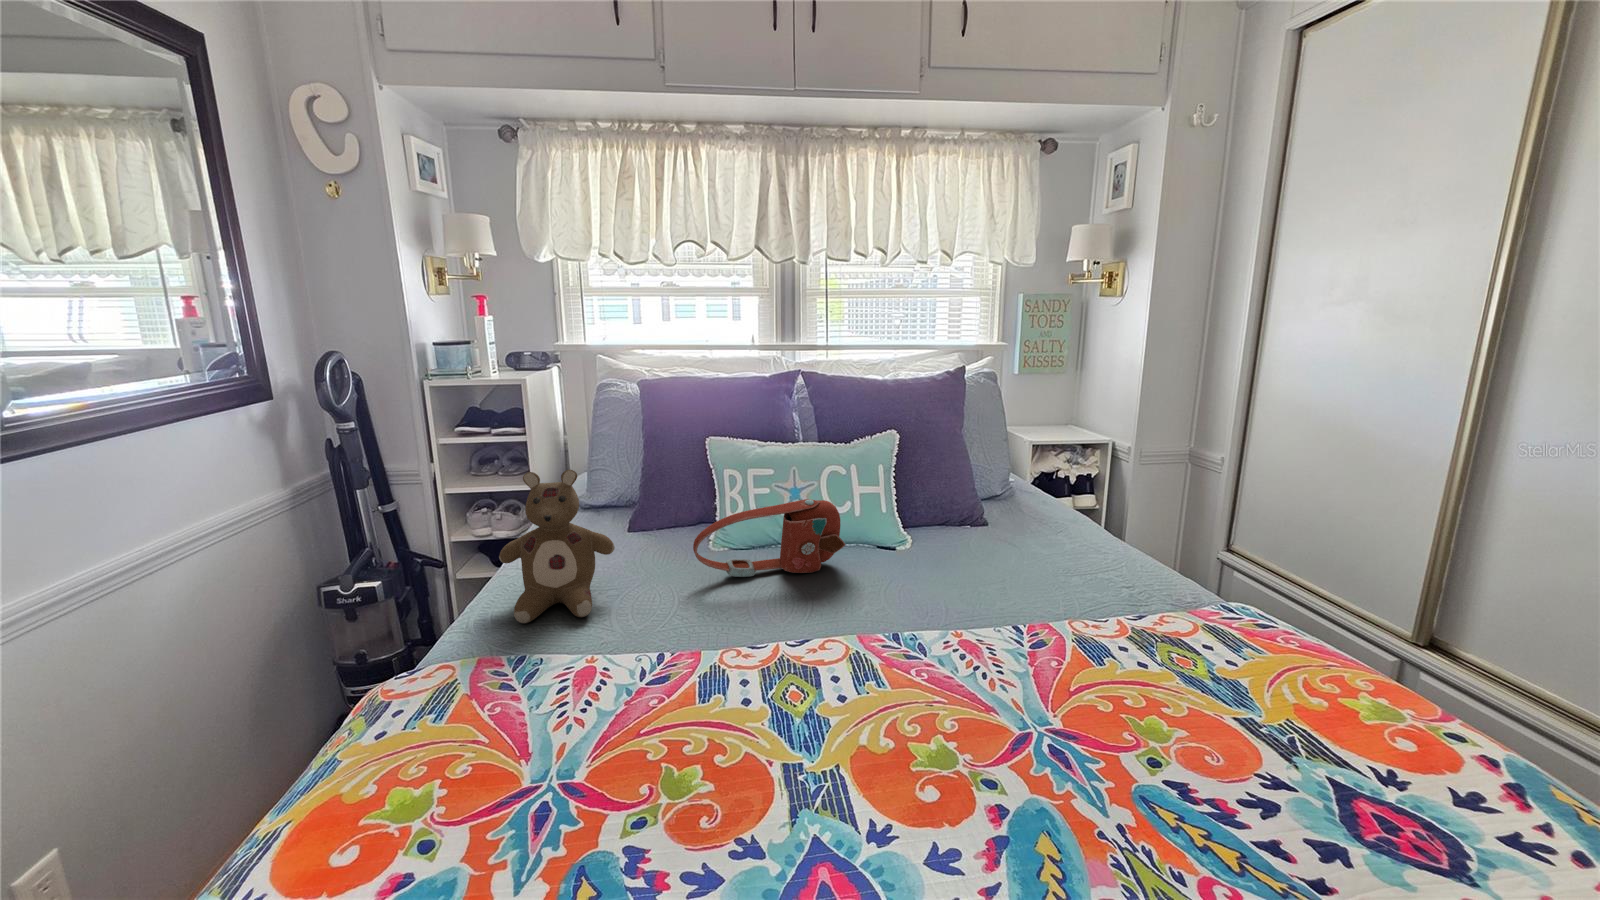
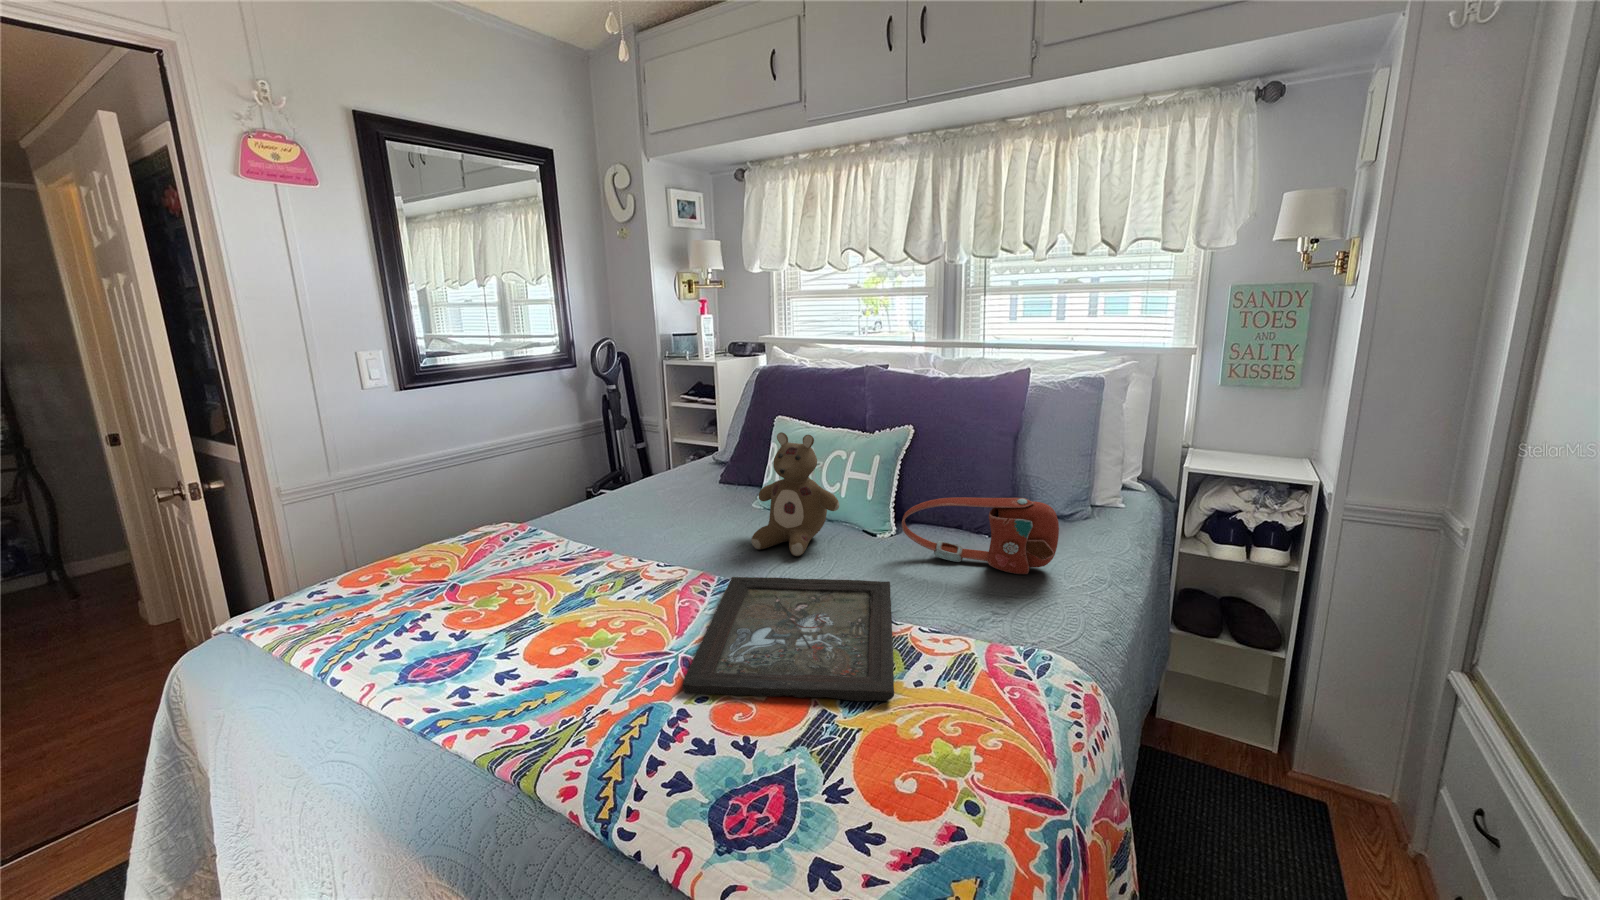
tray: none [536,612,837,824] -> present [683,577,894,701]

